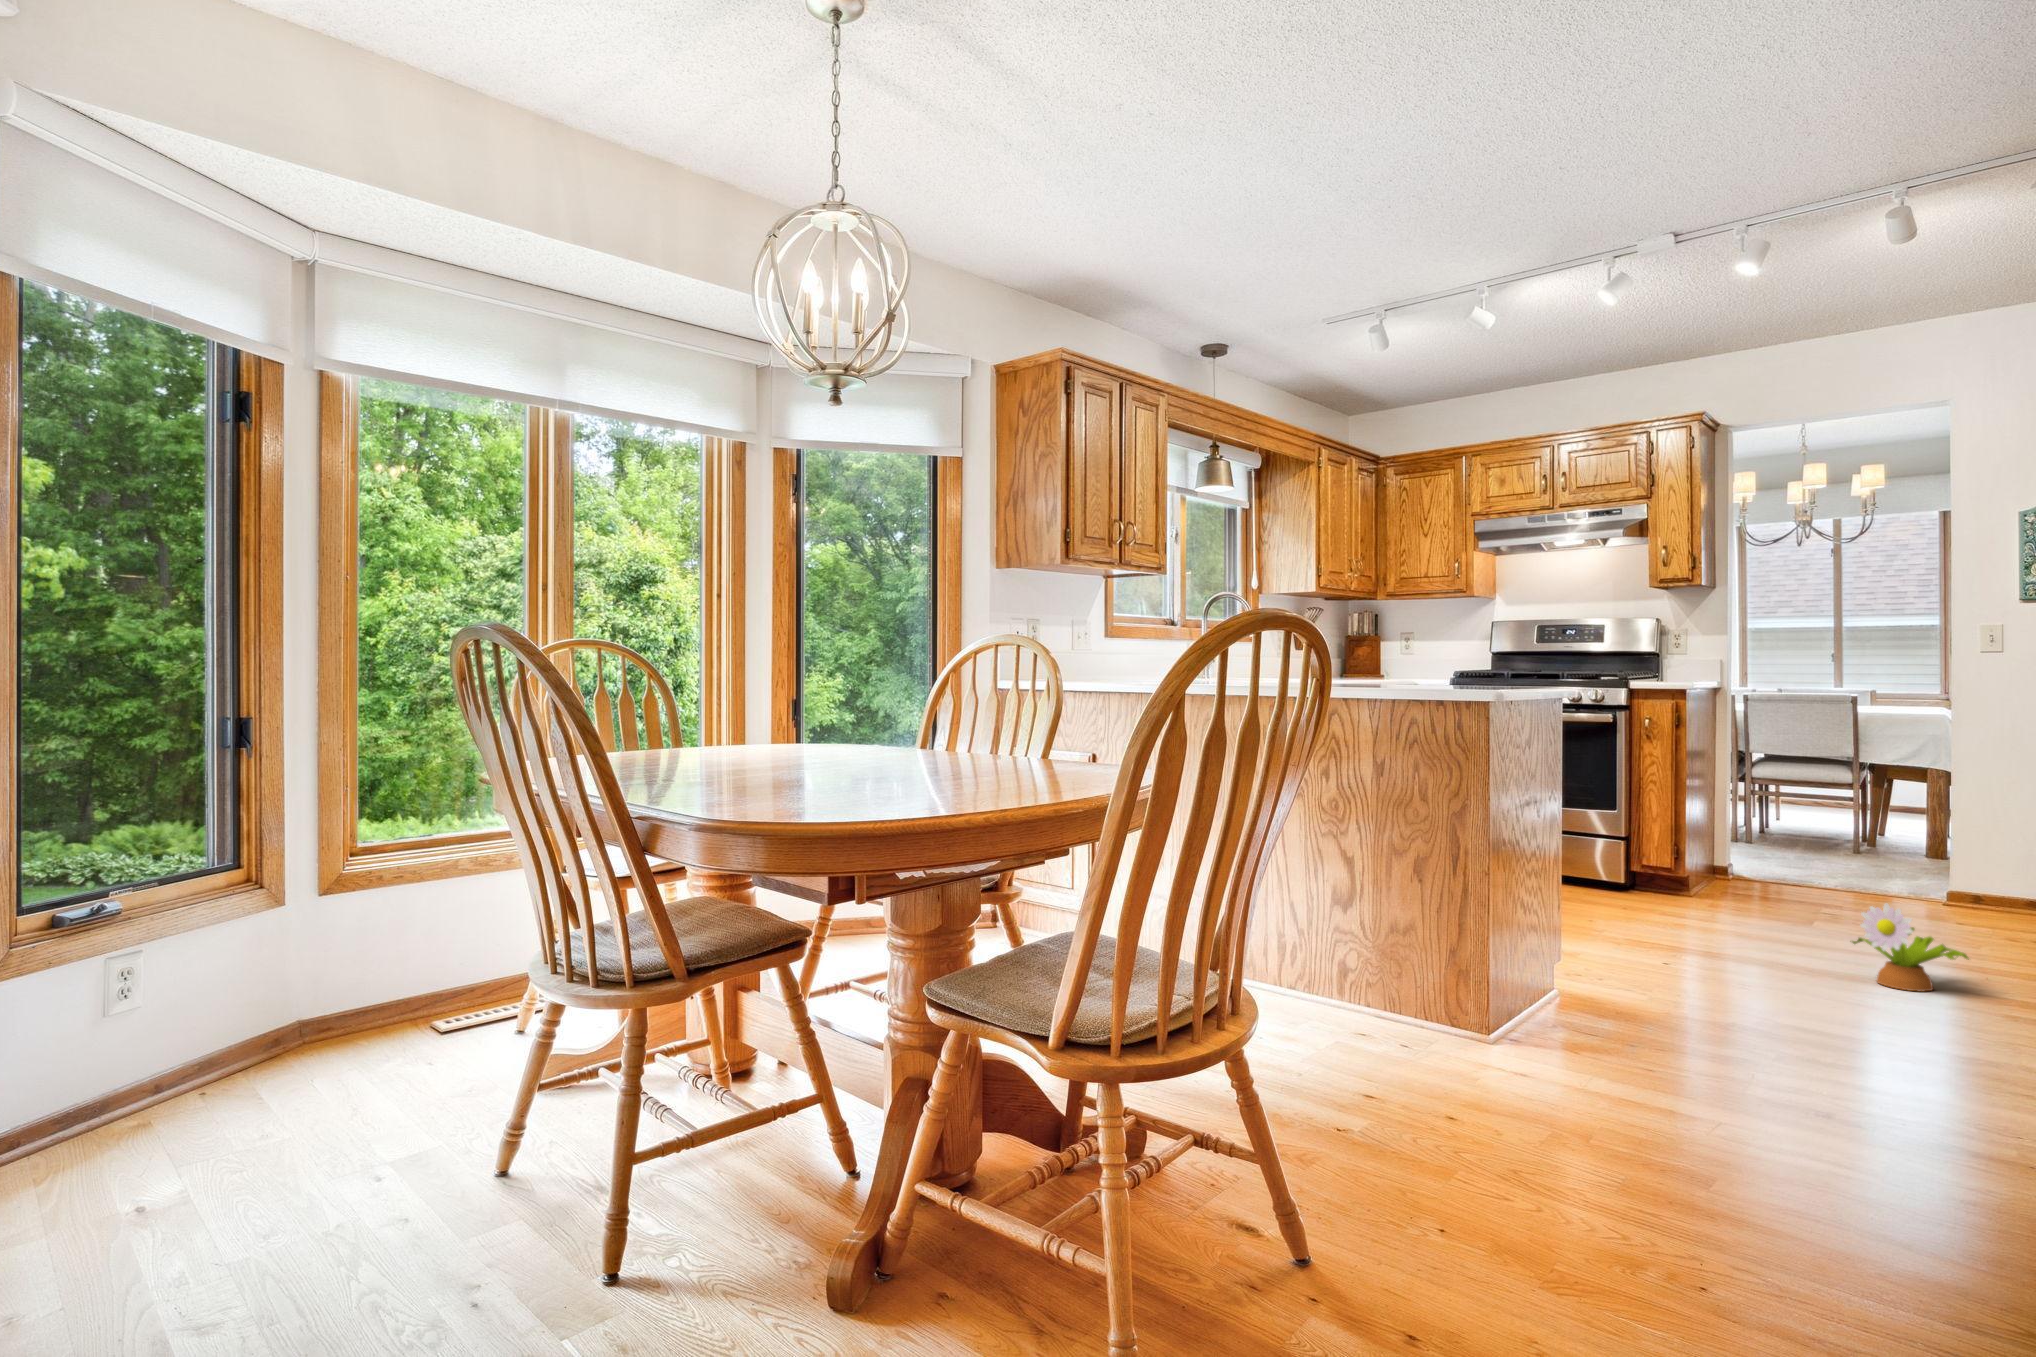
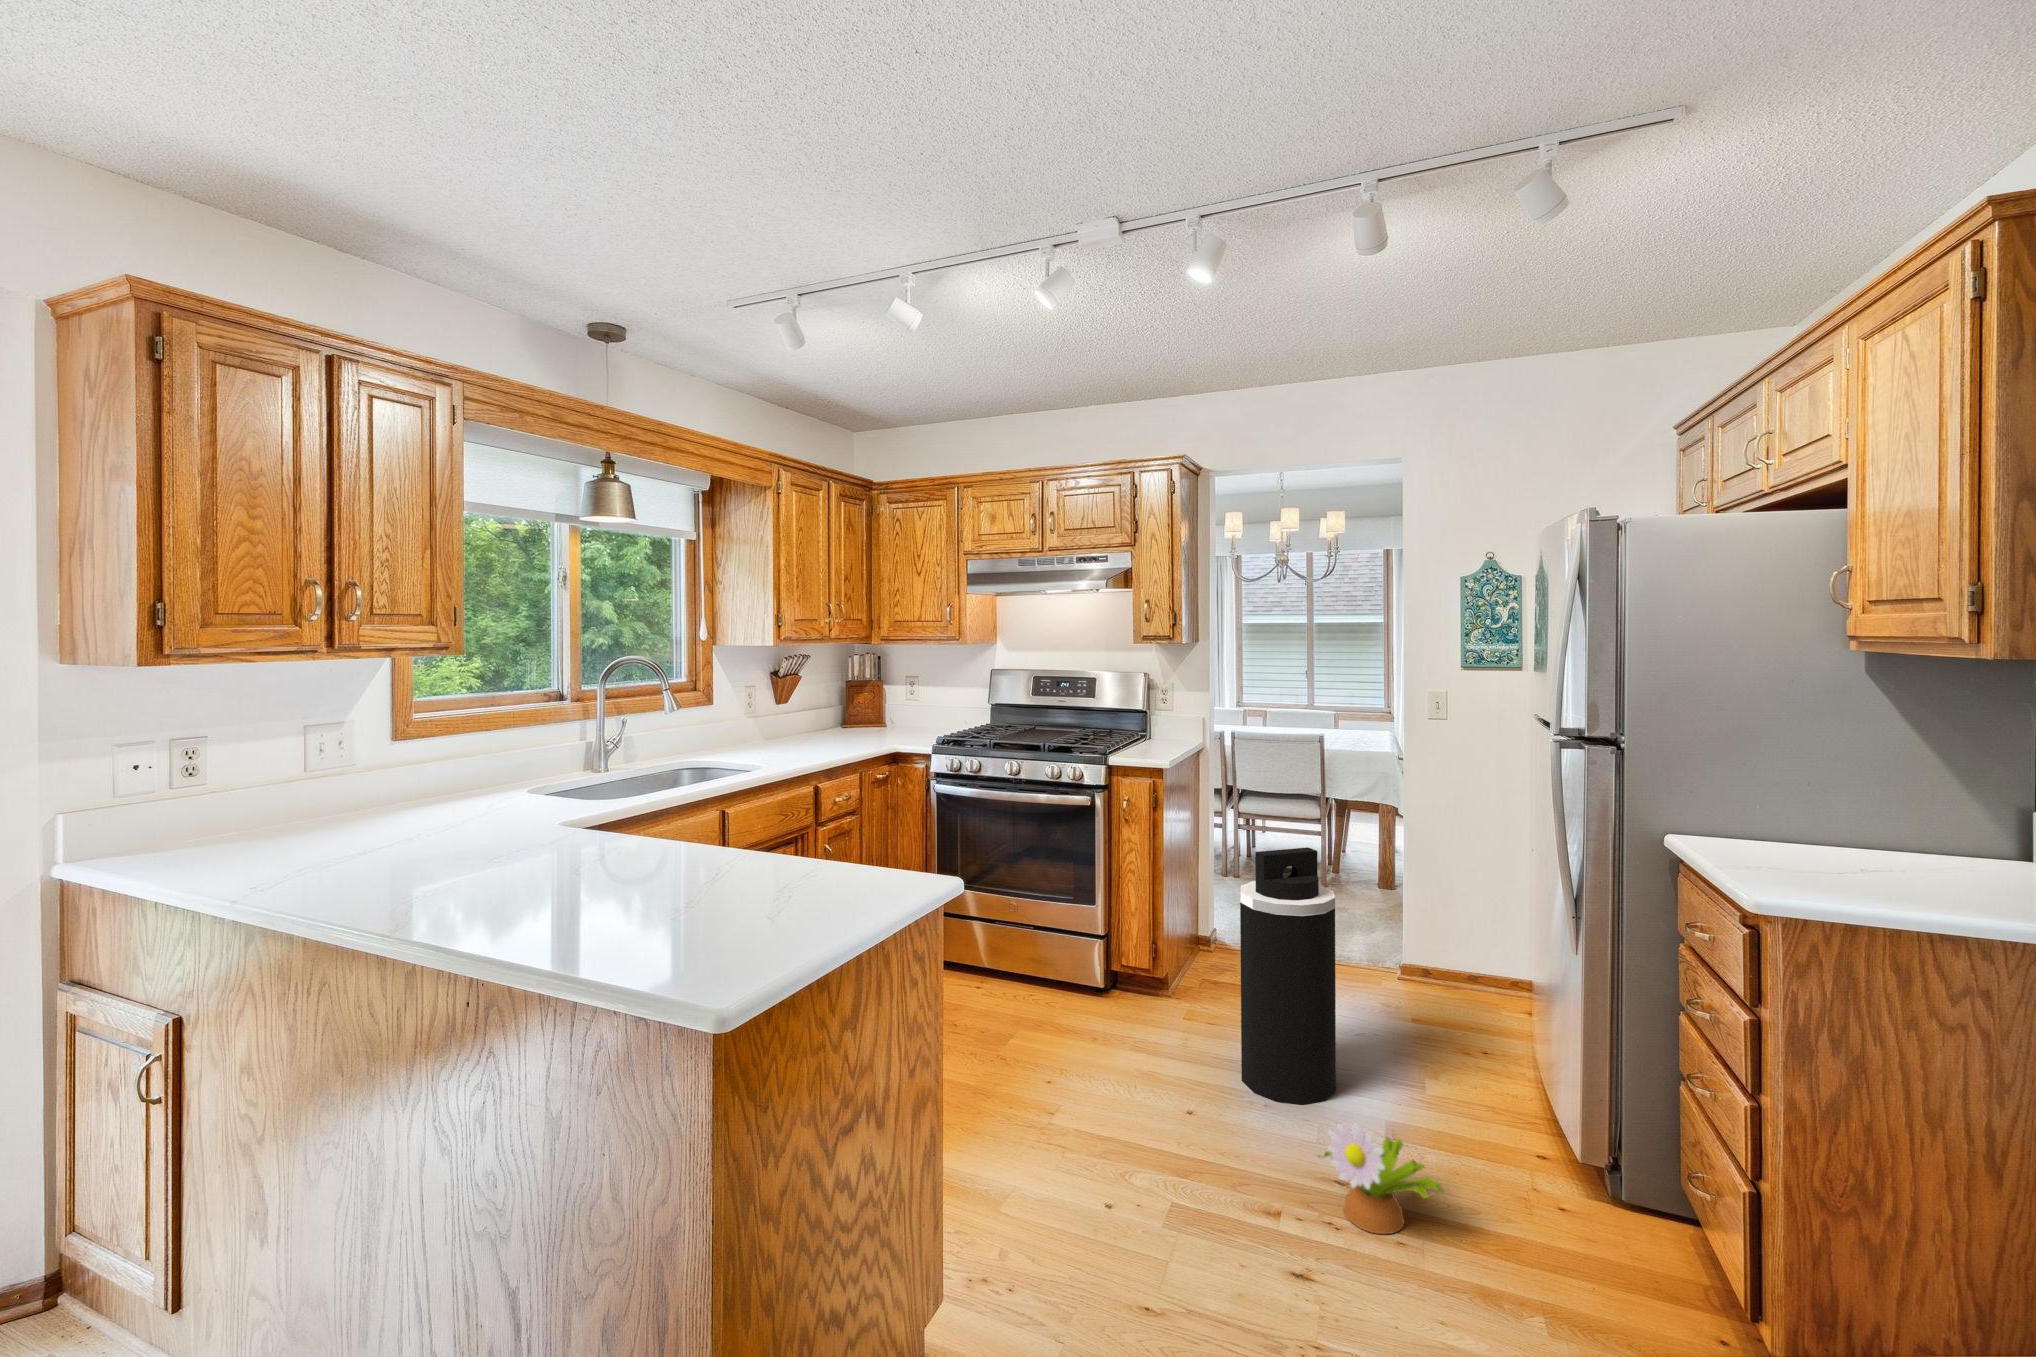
trash can: none [1773,737,1871,946] -> present [1240,847,1336,1105]

